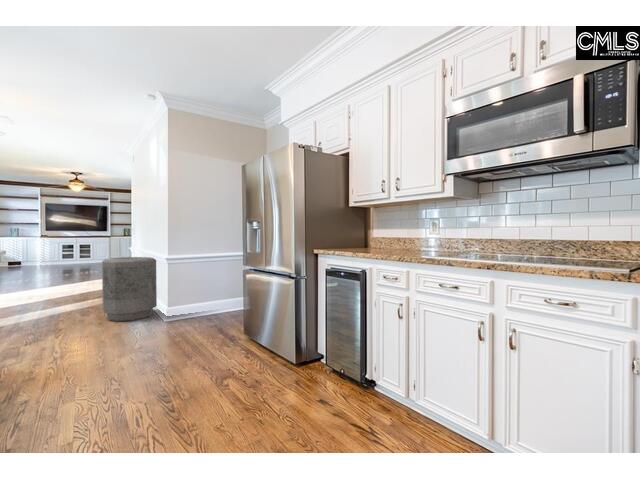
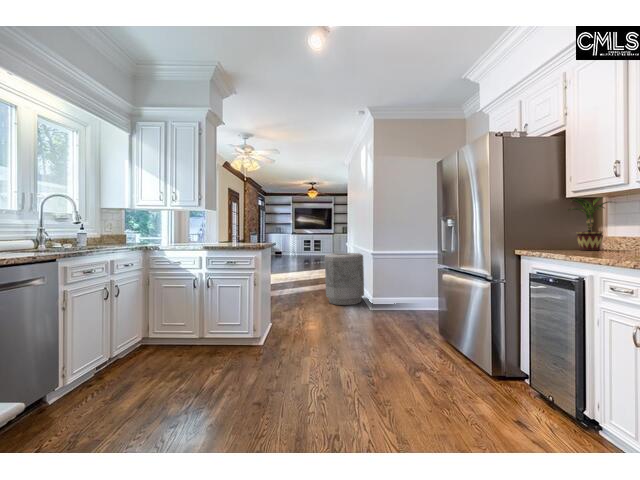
potted plant: none [349,207,379,249] -> present [568,198,611,250]

